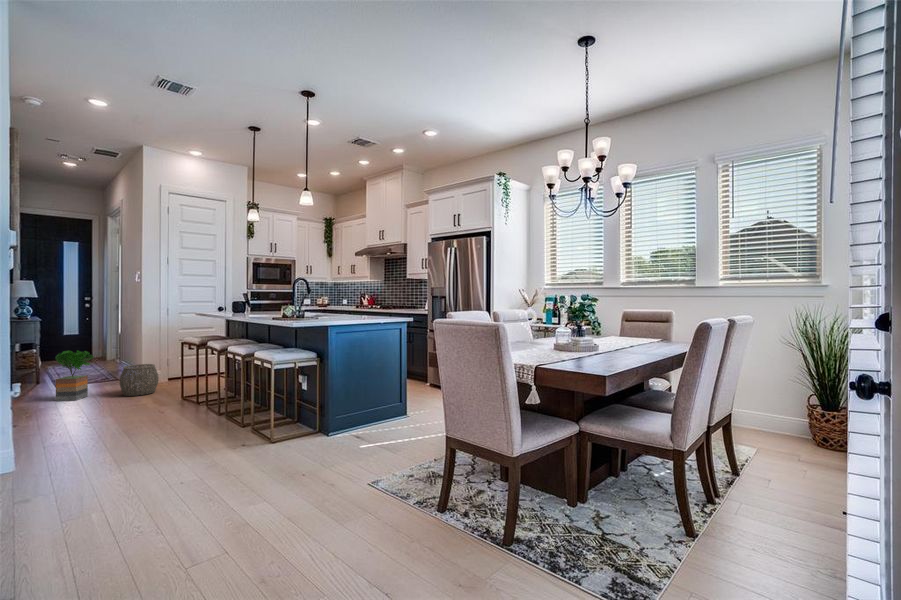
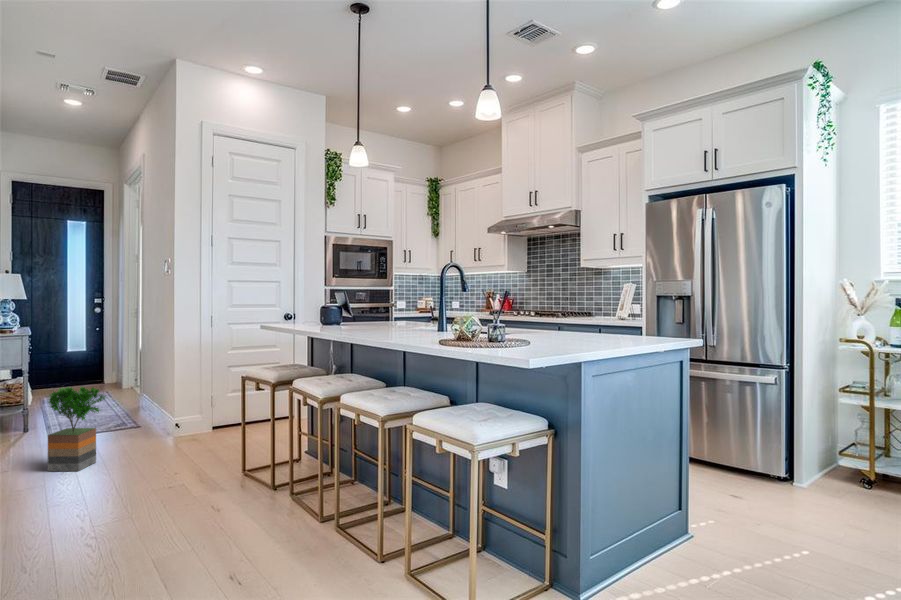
woven basket: present [120,364,159,396] -> none [144,409,204,465]

